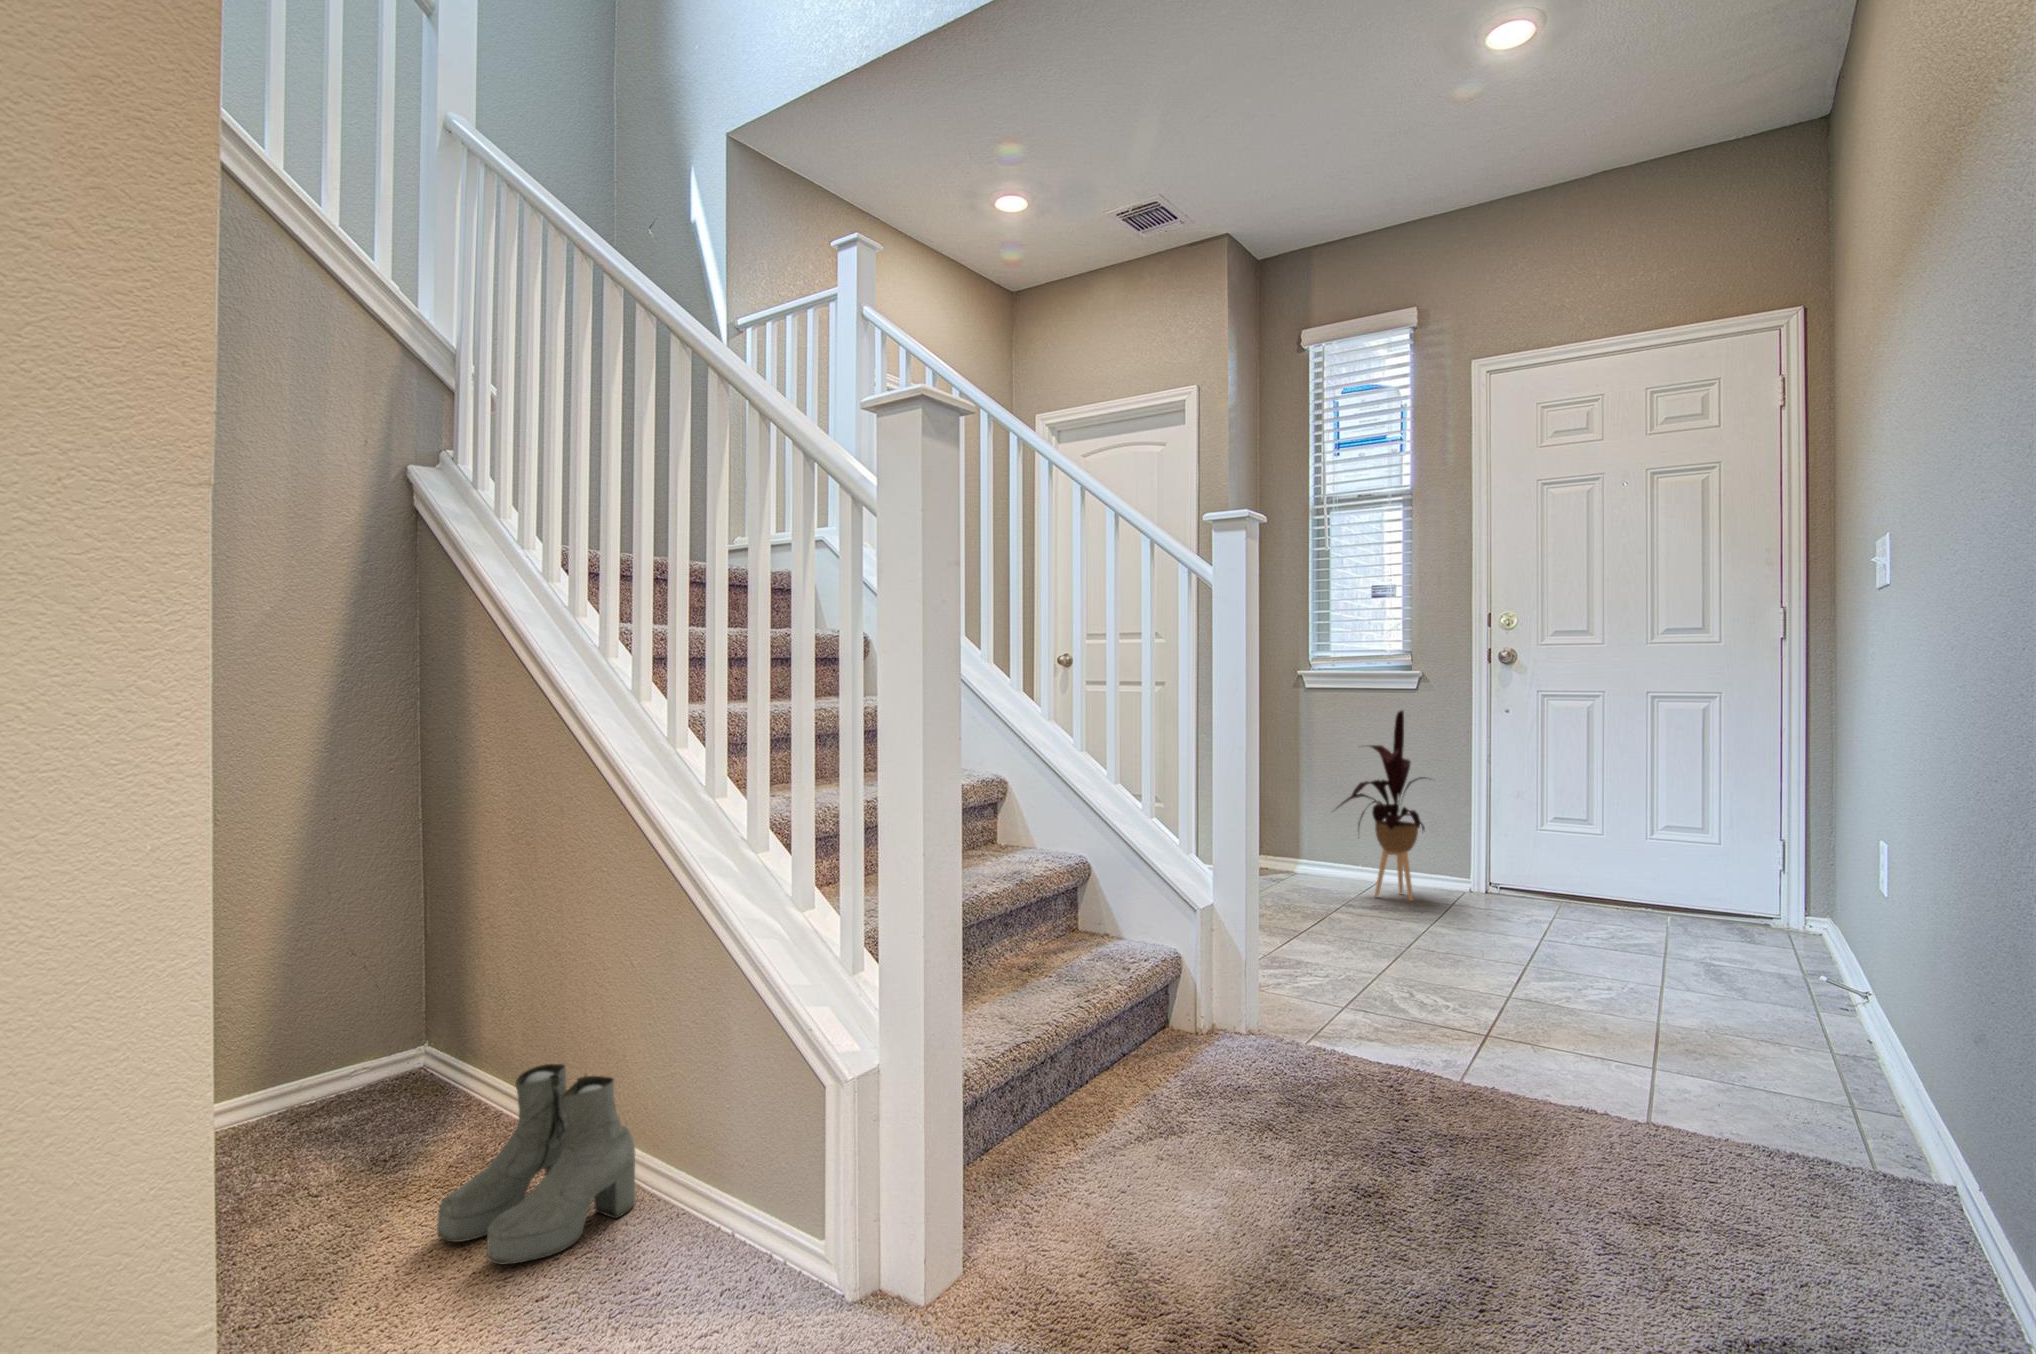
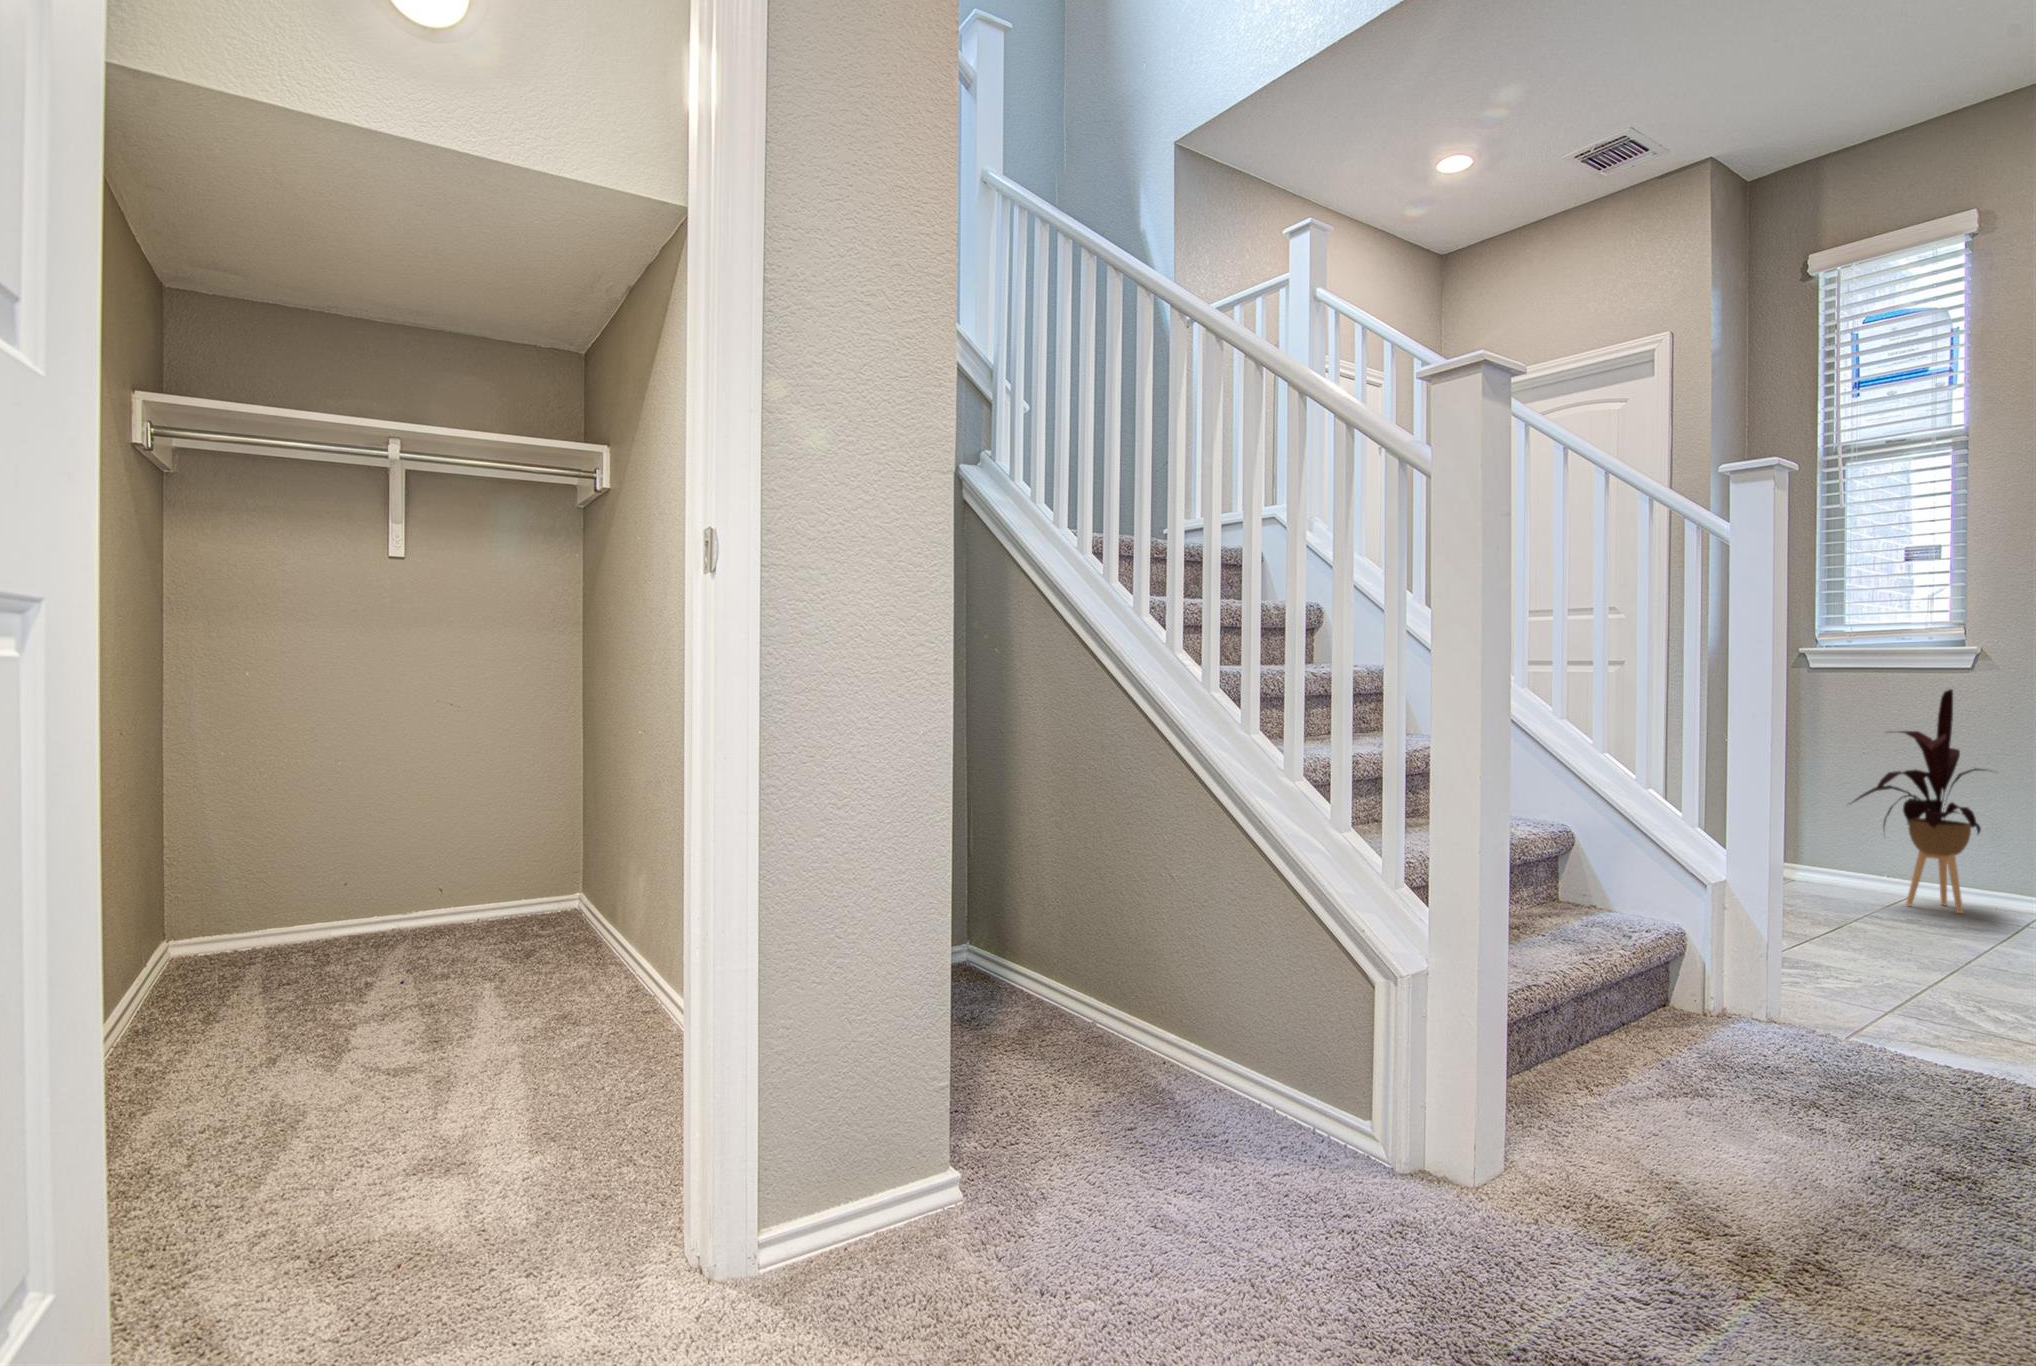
boots: present [437,1064,635,1264] -> none [1034,955,1182,1104]

